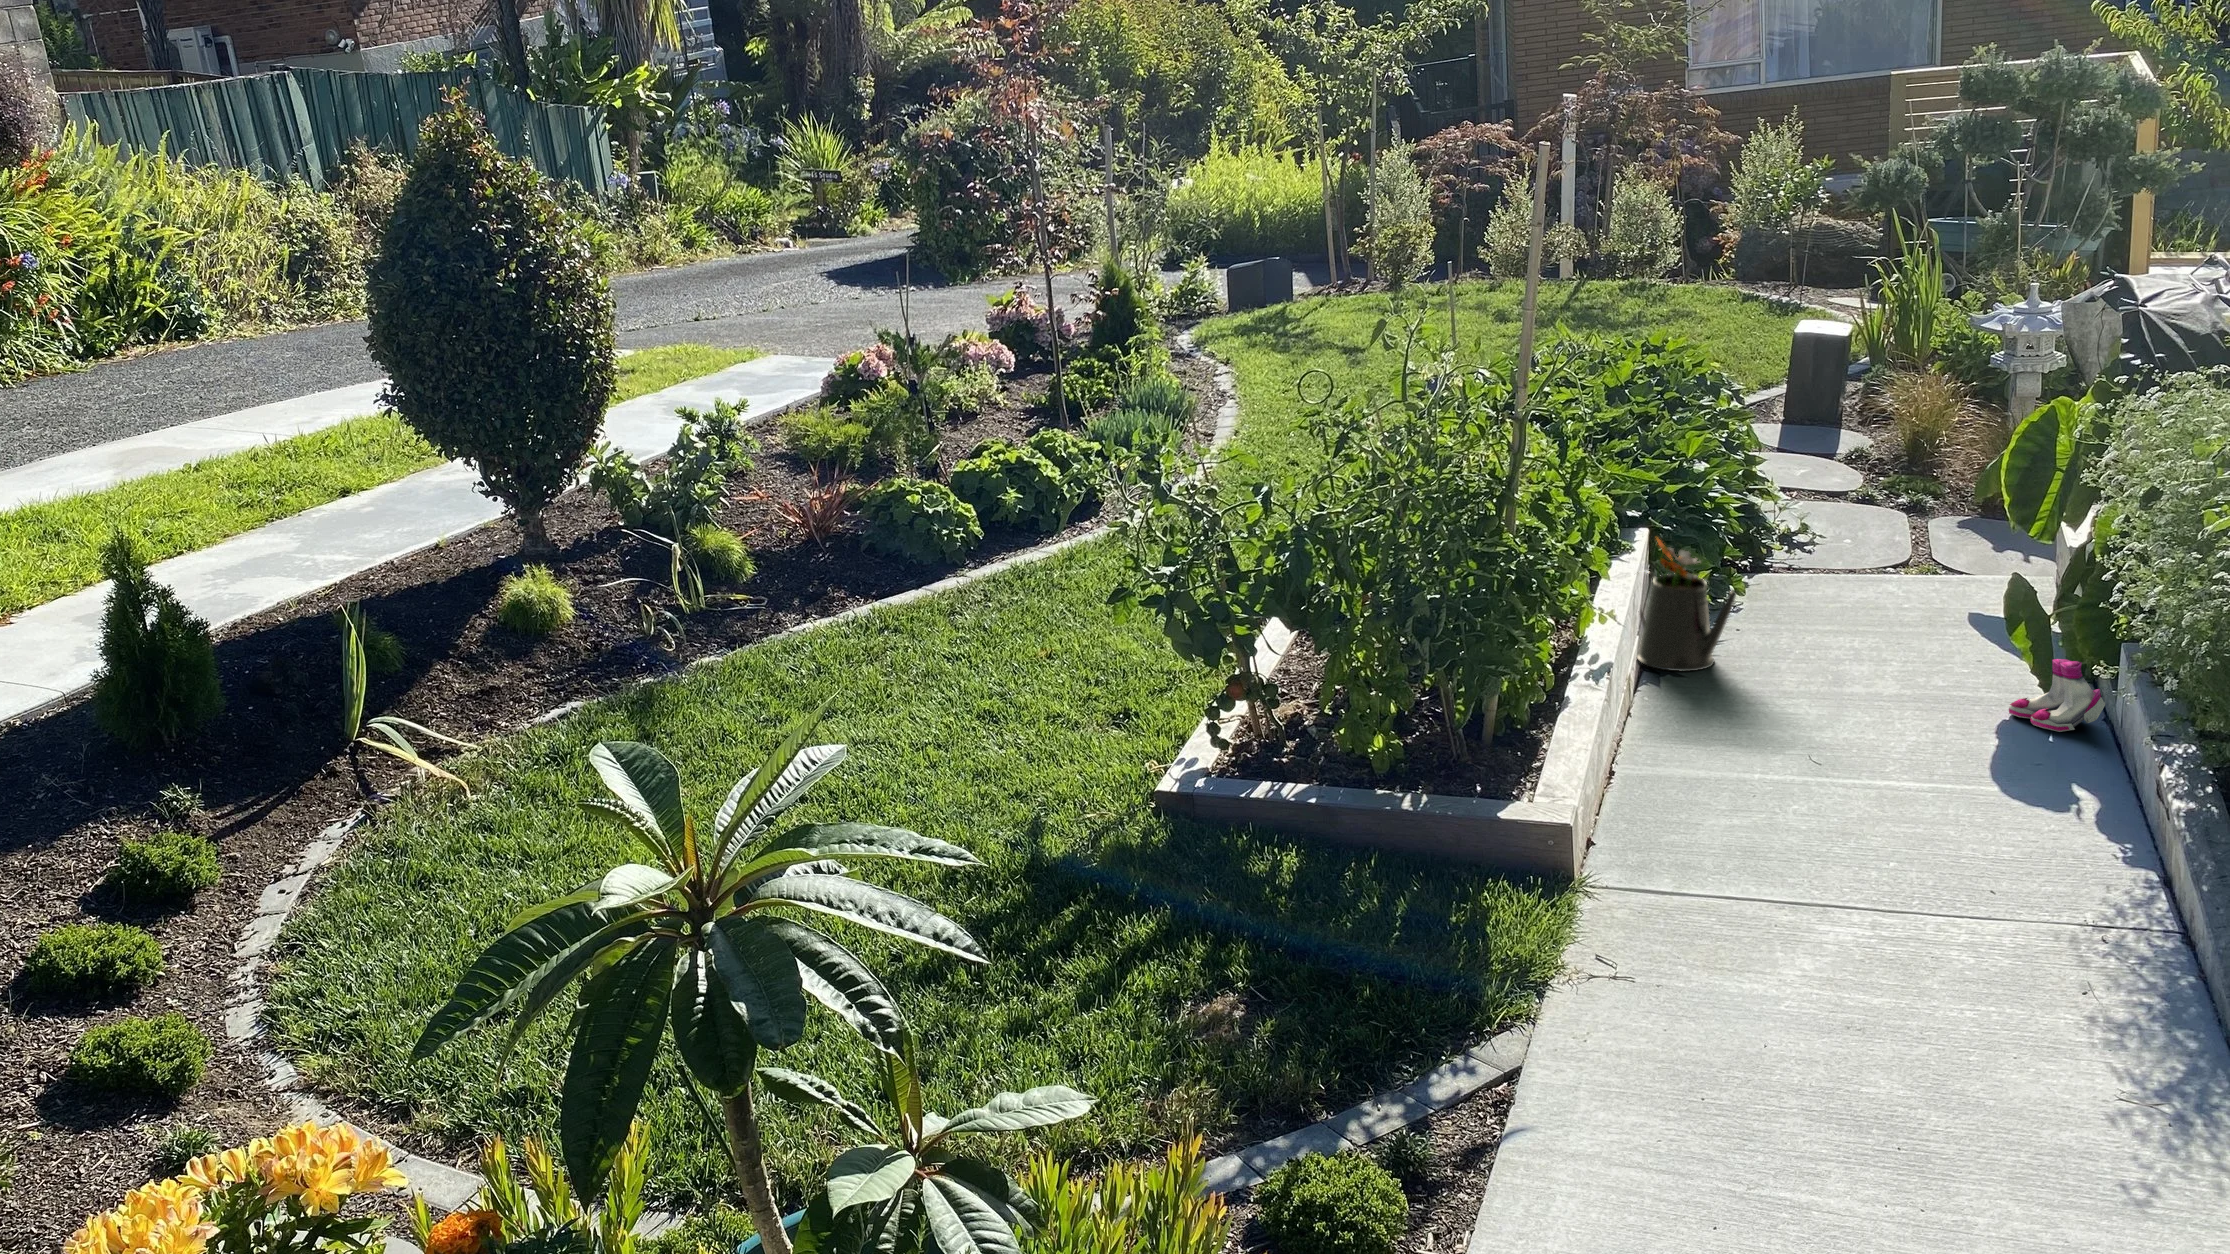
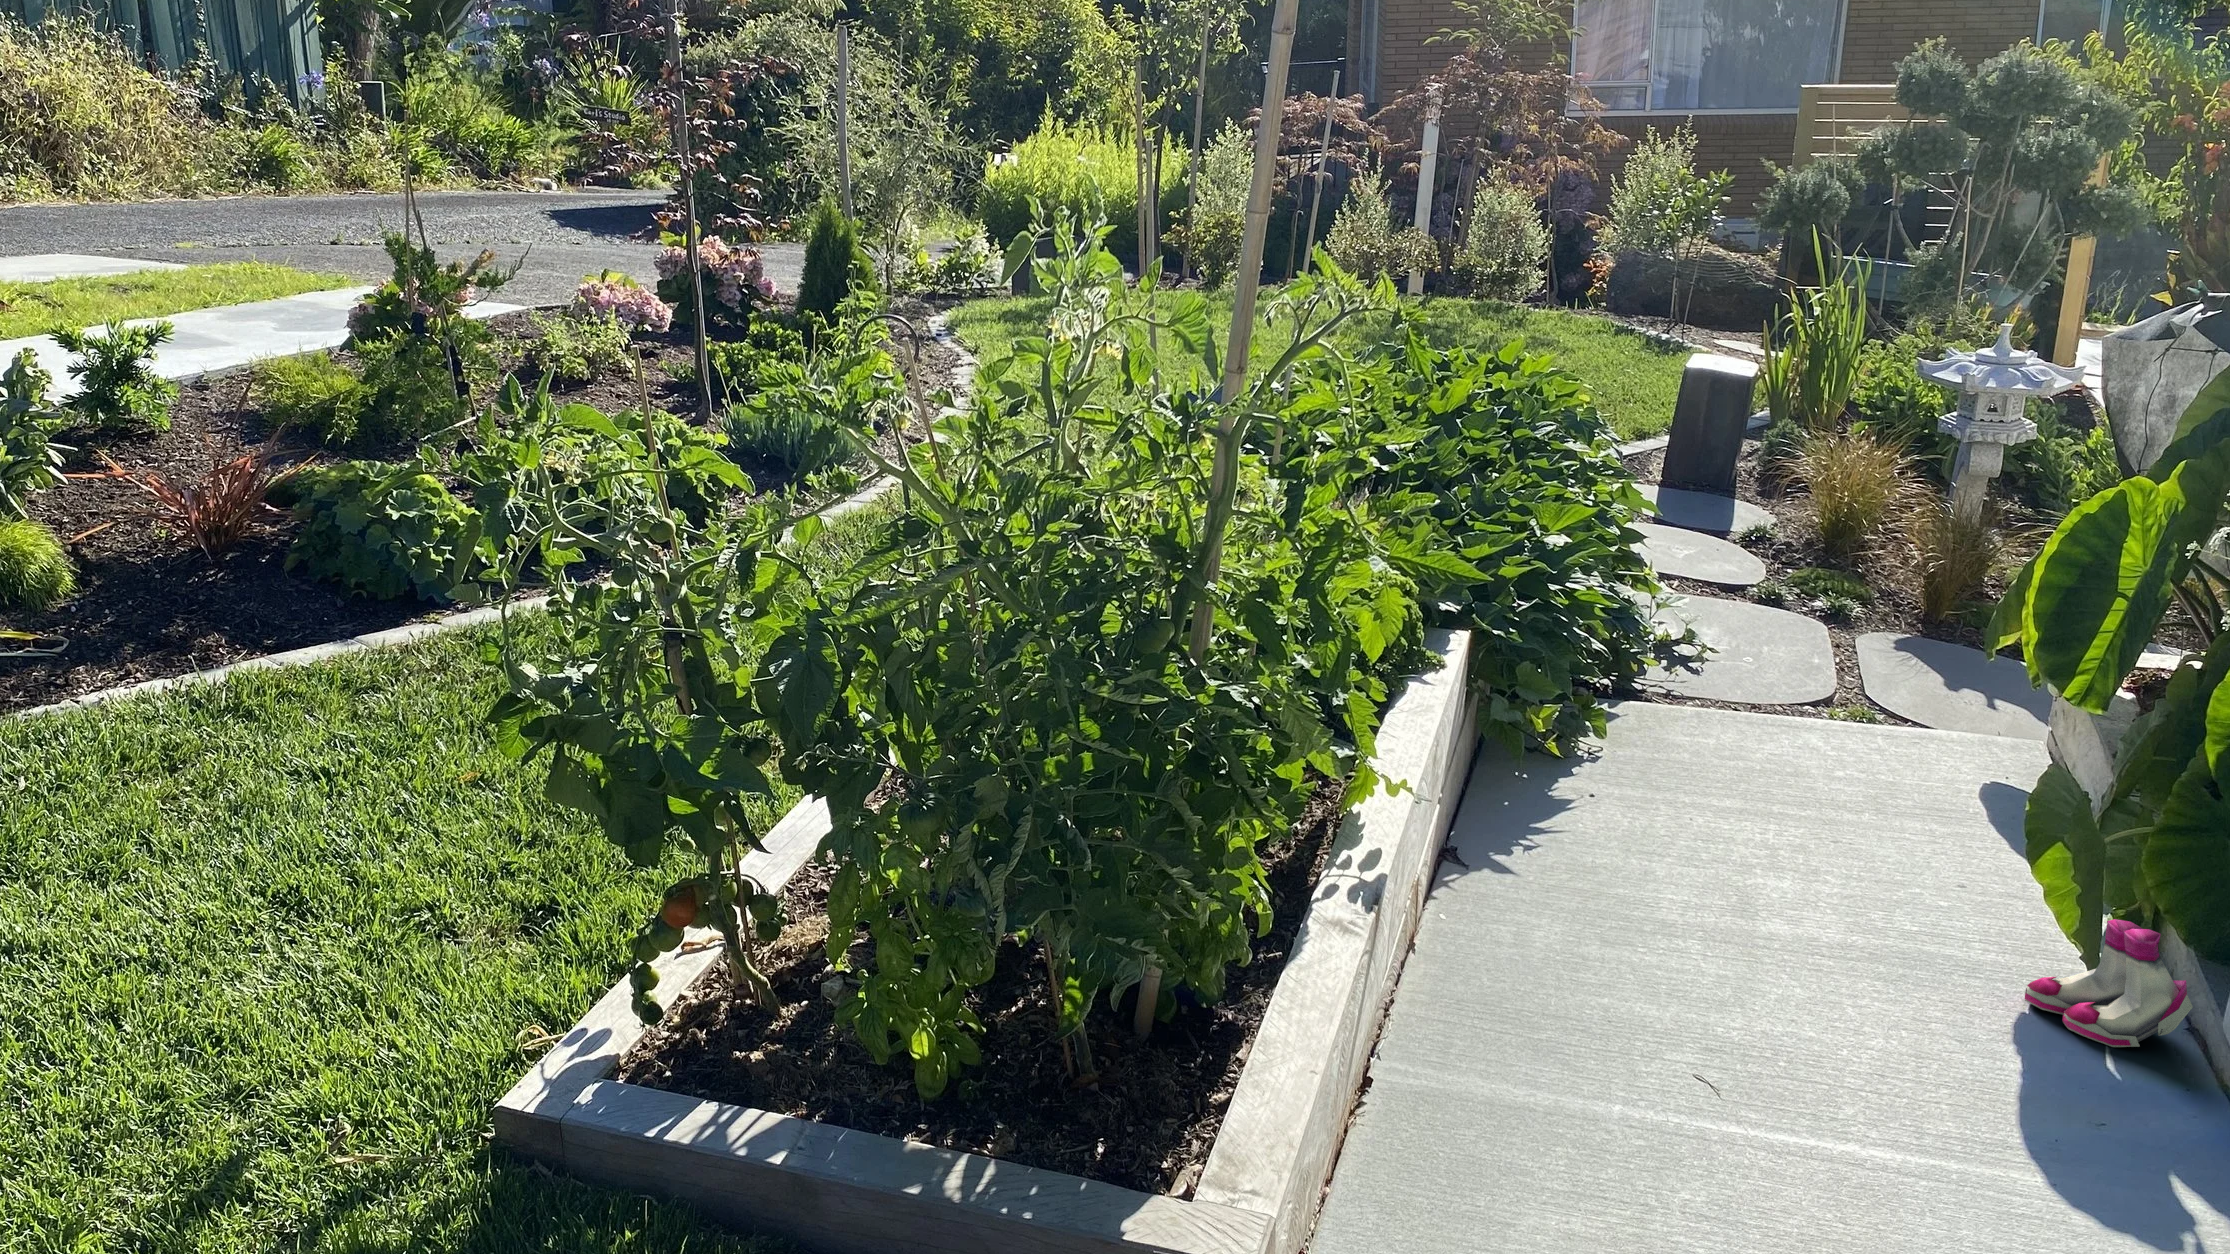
watering can: present [1637,539,1737,671] -> none [1436,643,1600,870]

